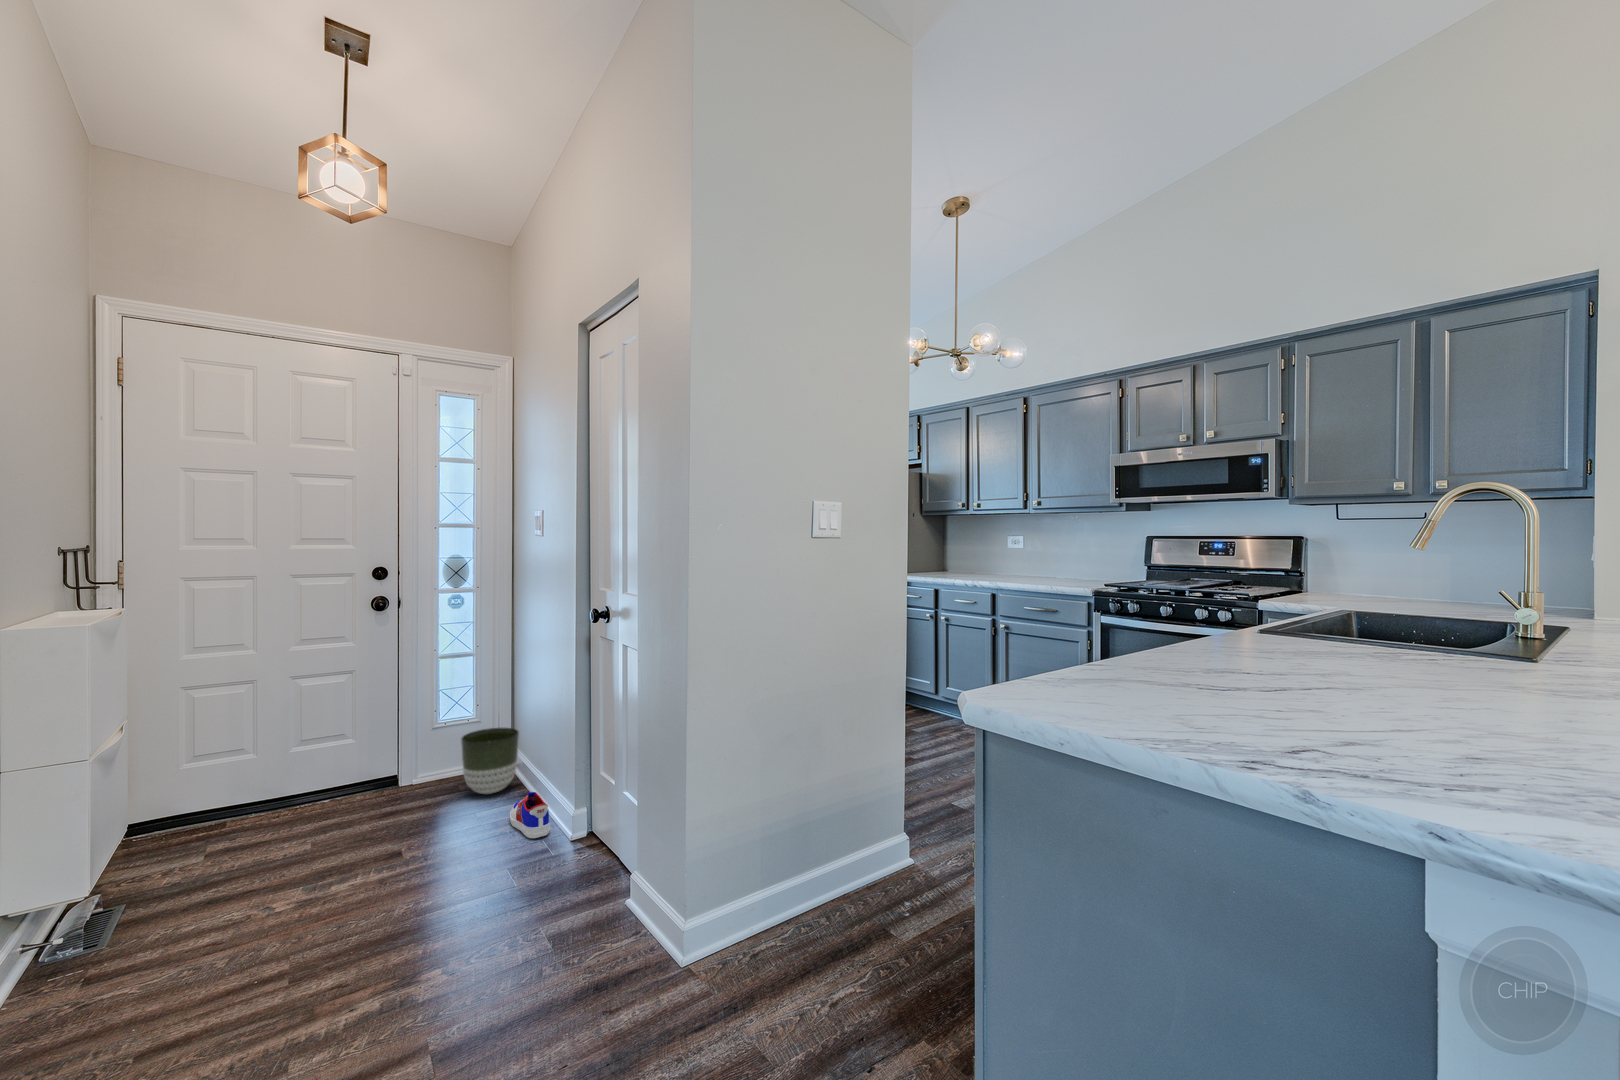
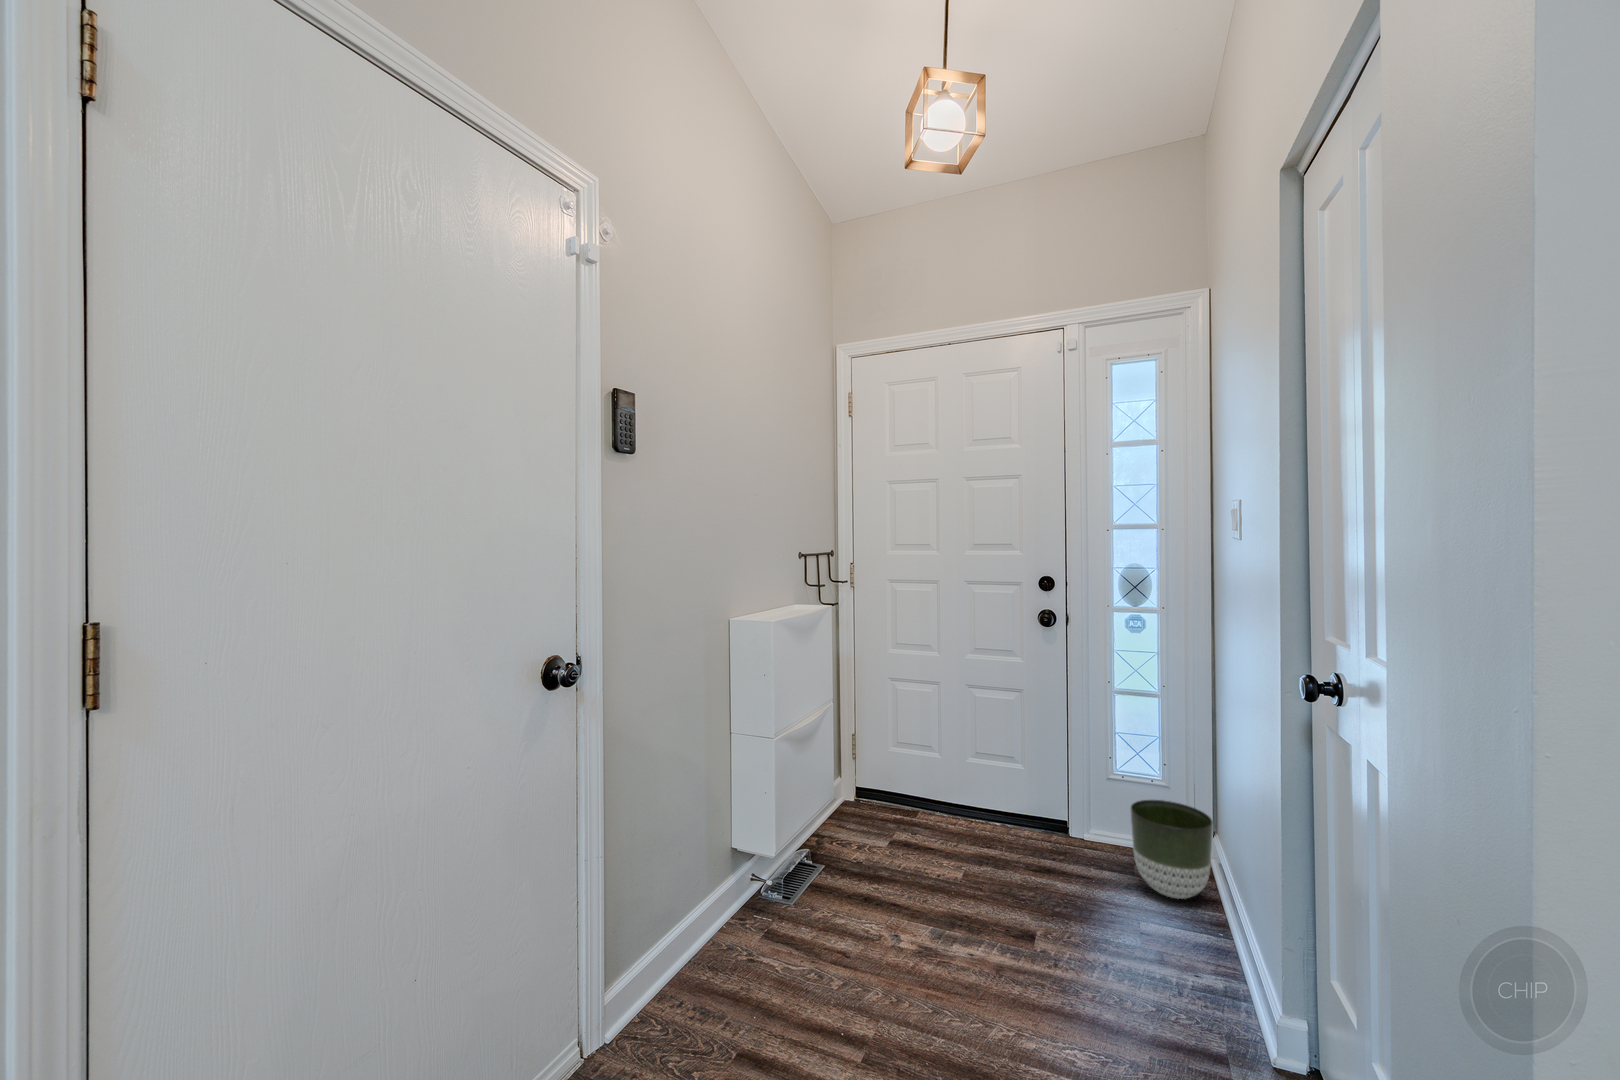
sneaker: present [510,792,549,838] -> none [1182,937,1240,1029]

